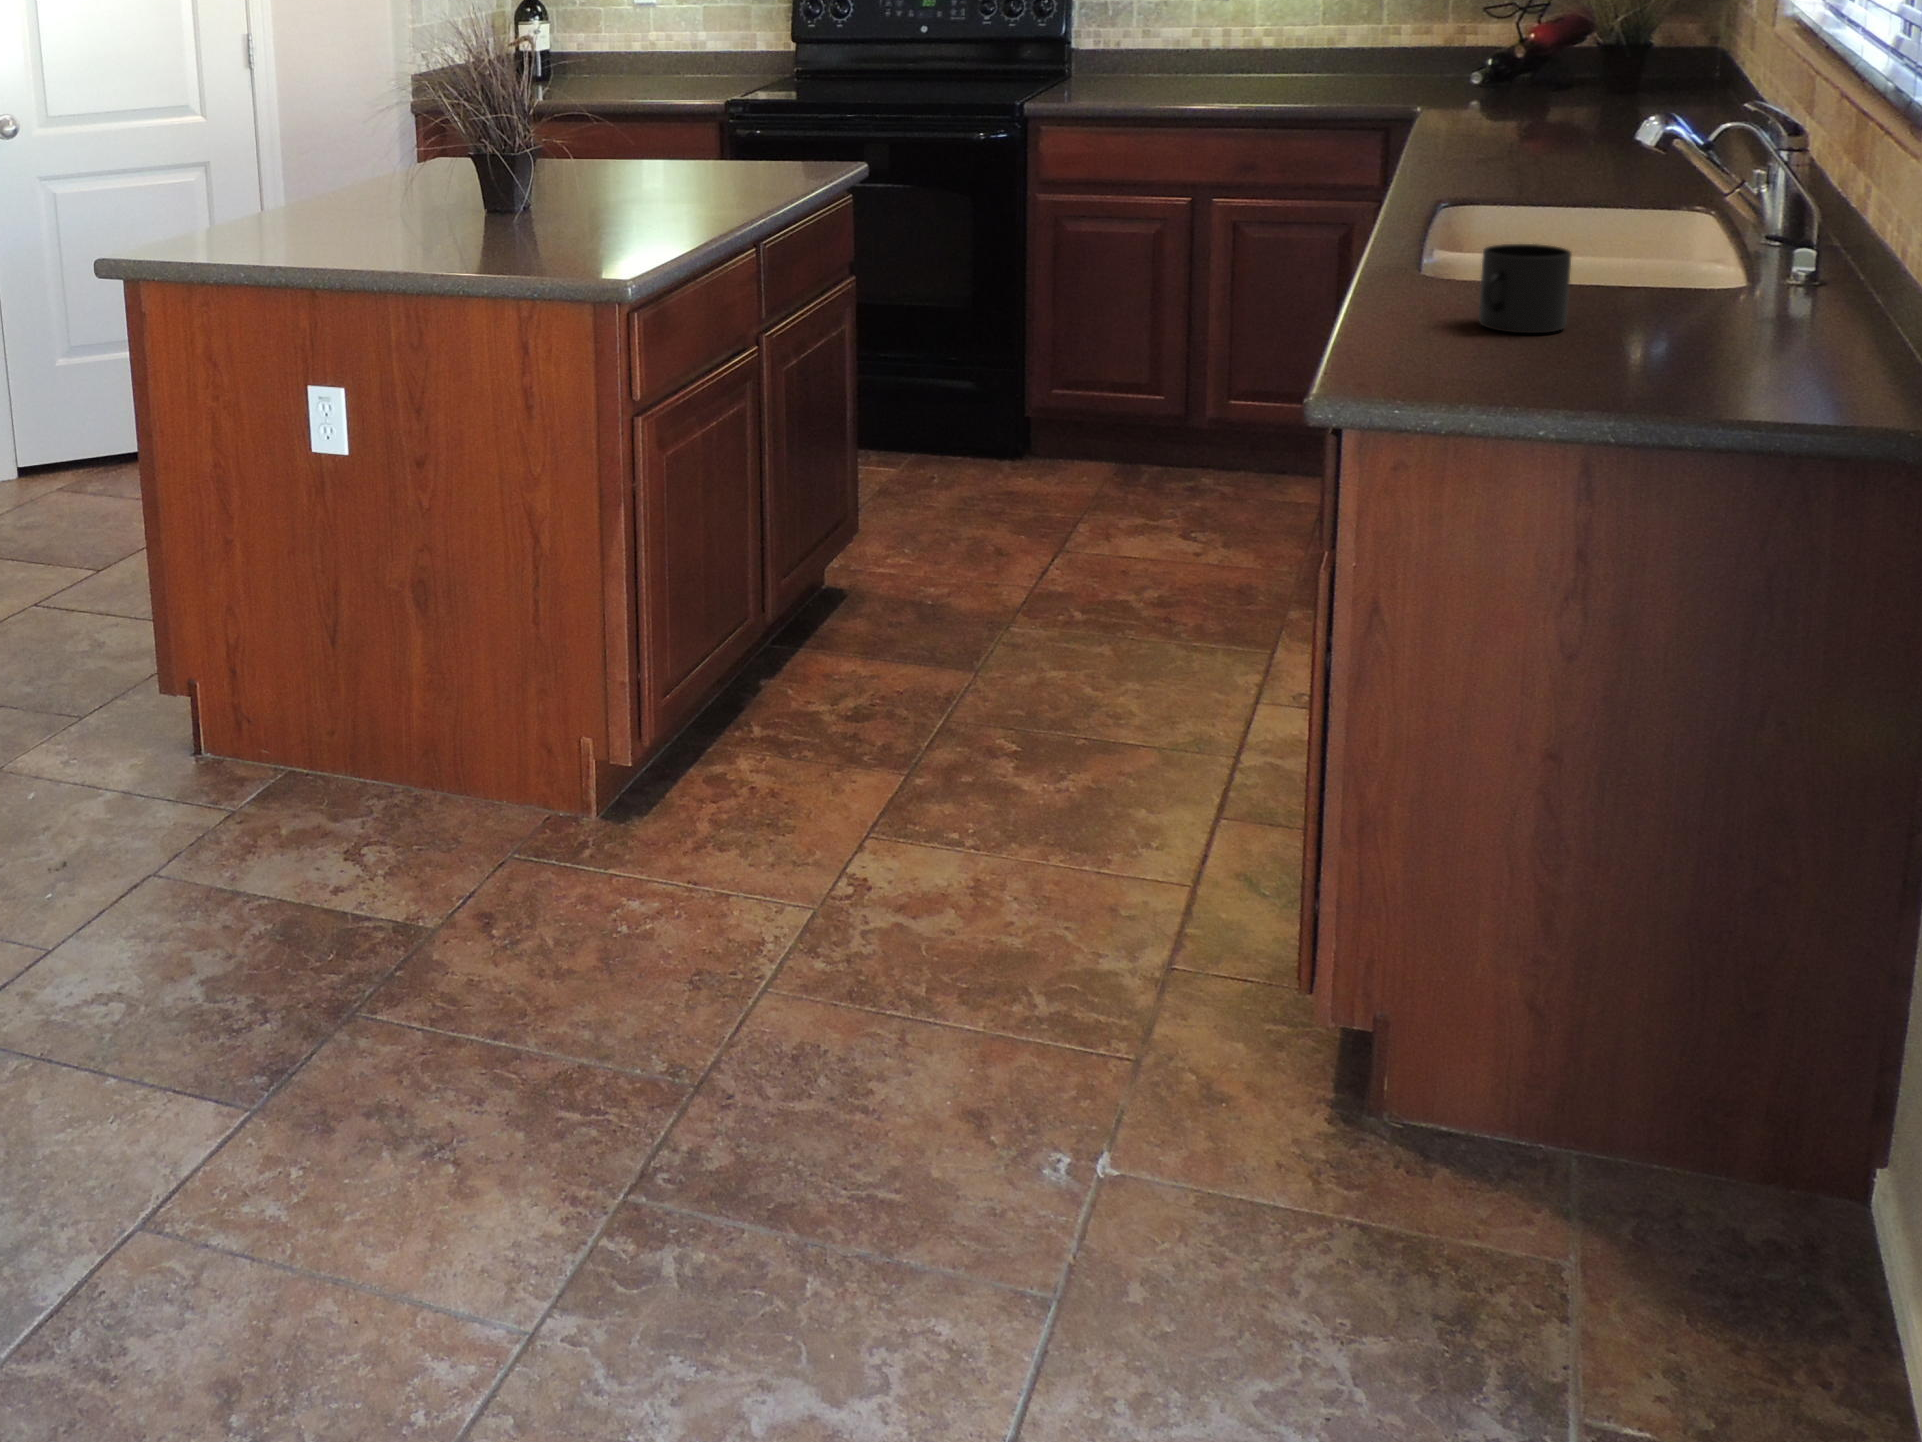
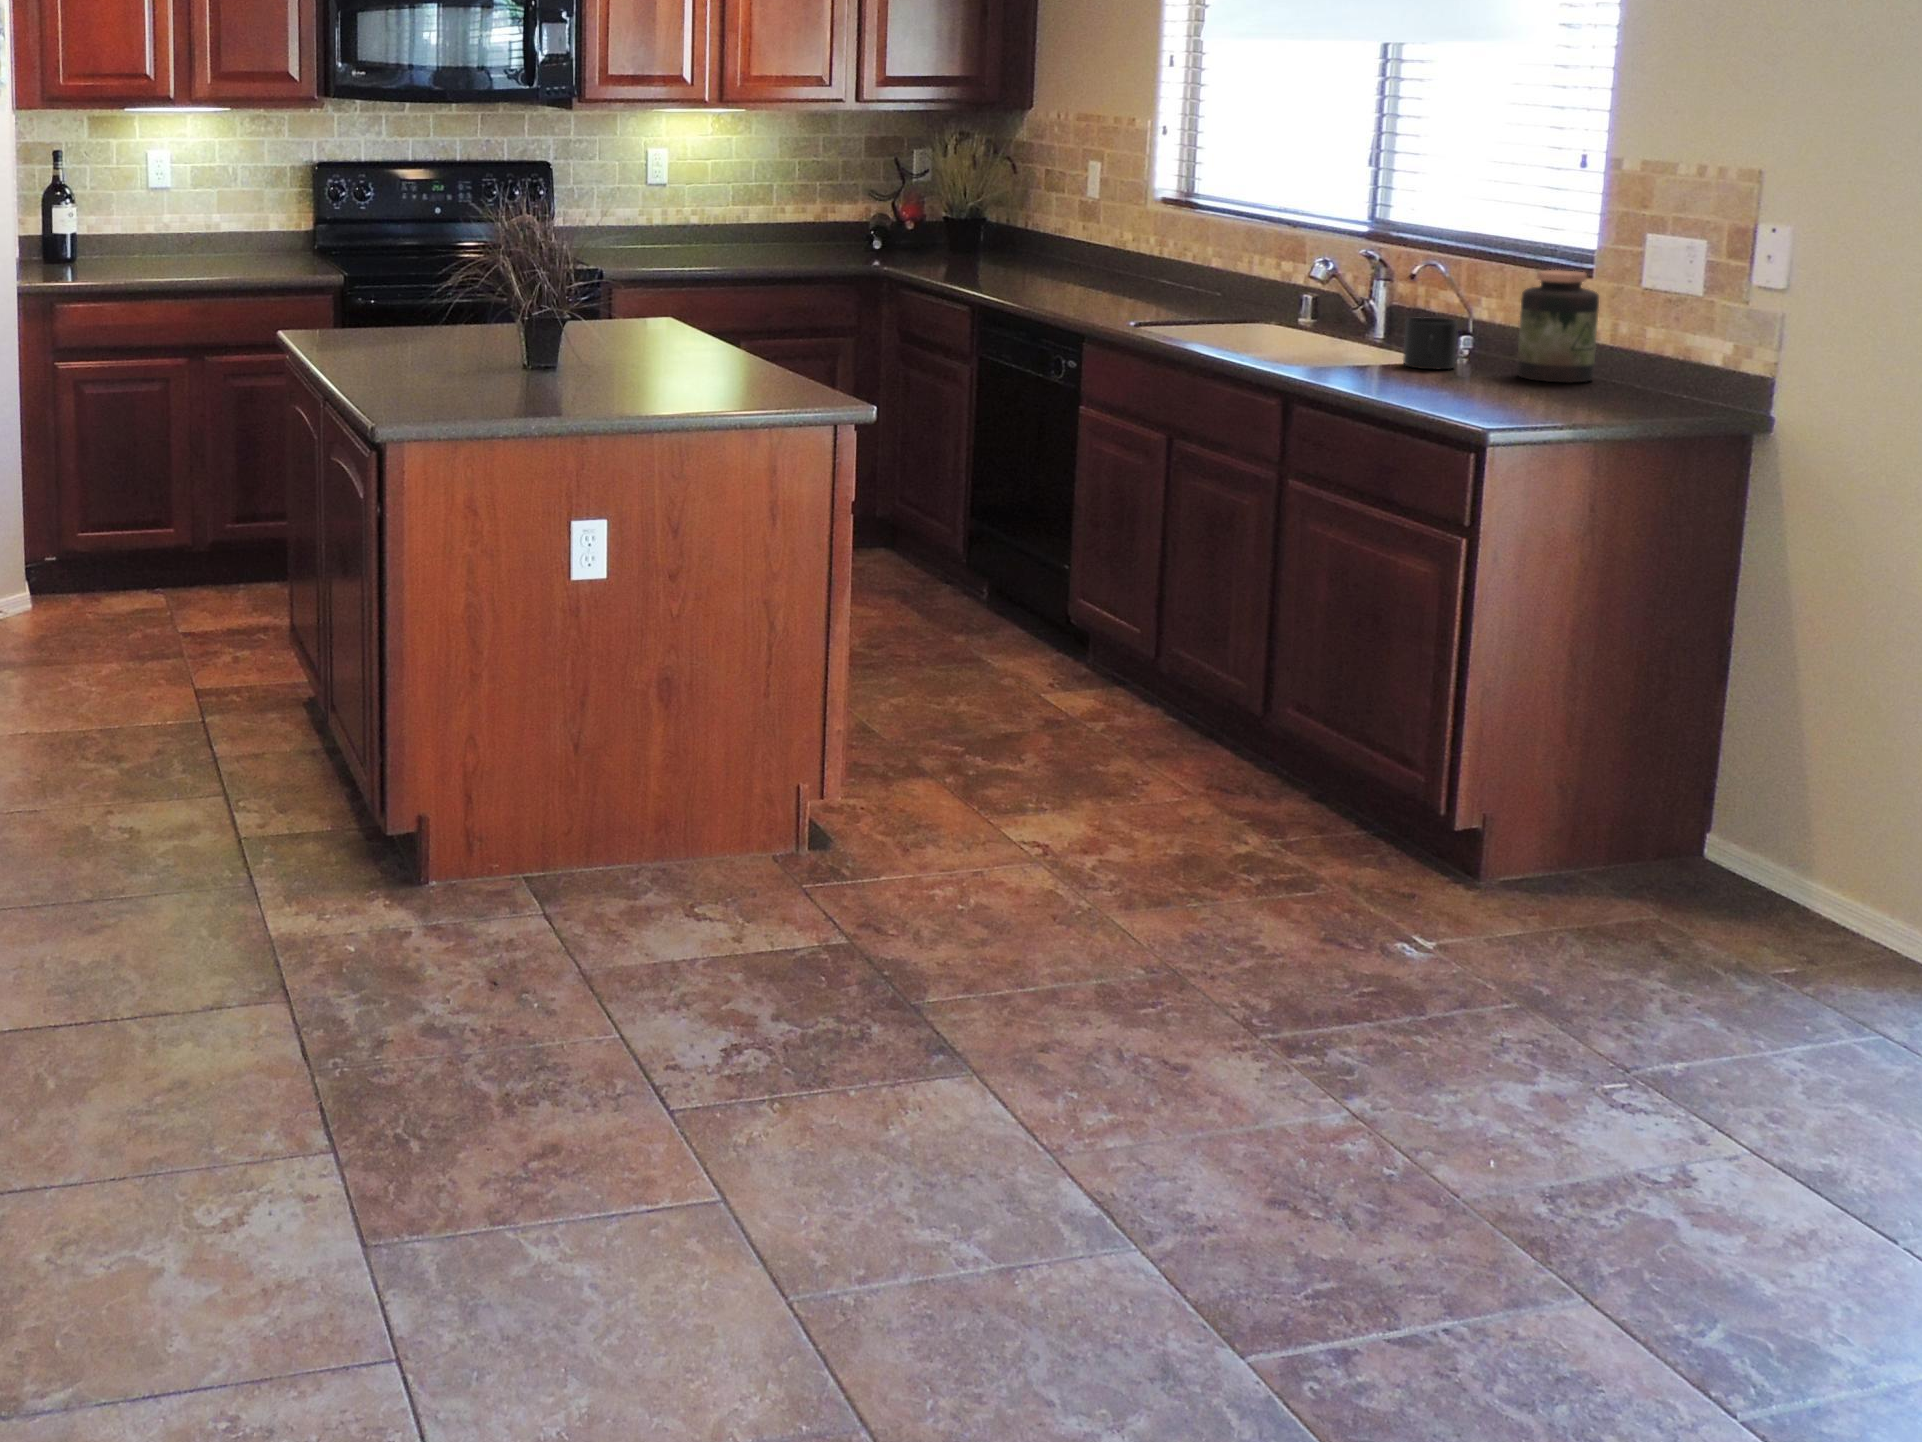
jar: none [1594,179,1744,381] -> present [1517,270,1599,383]

